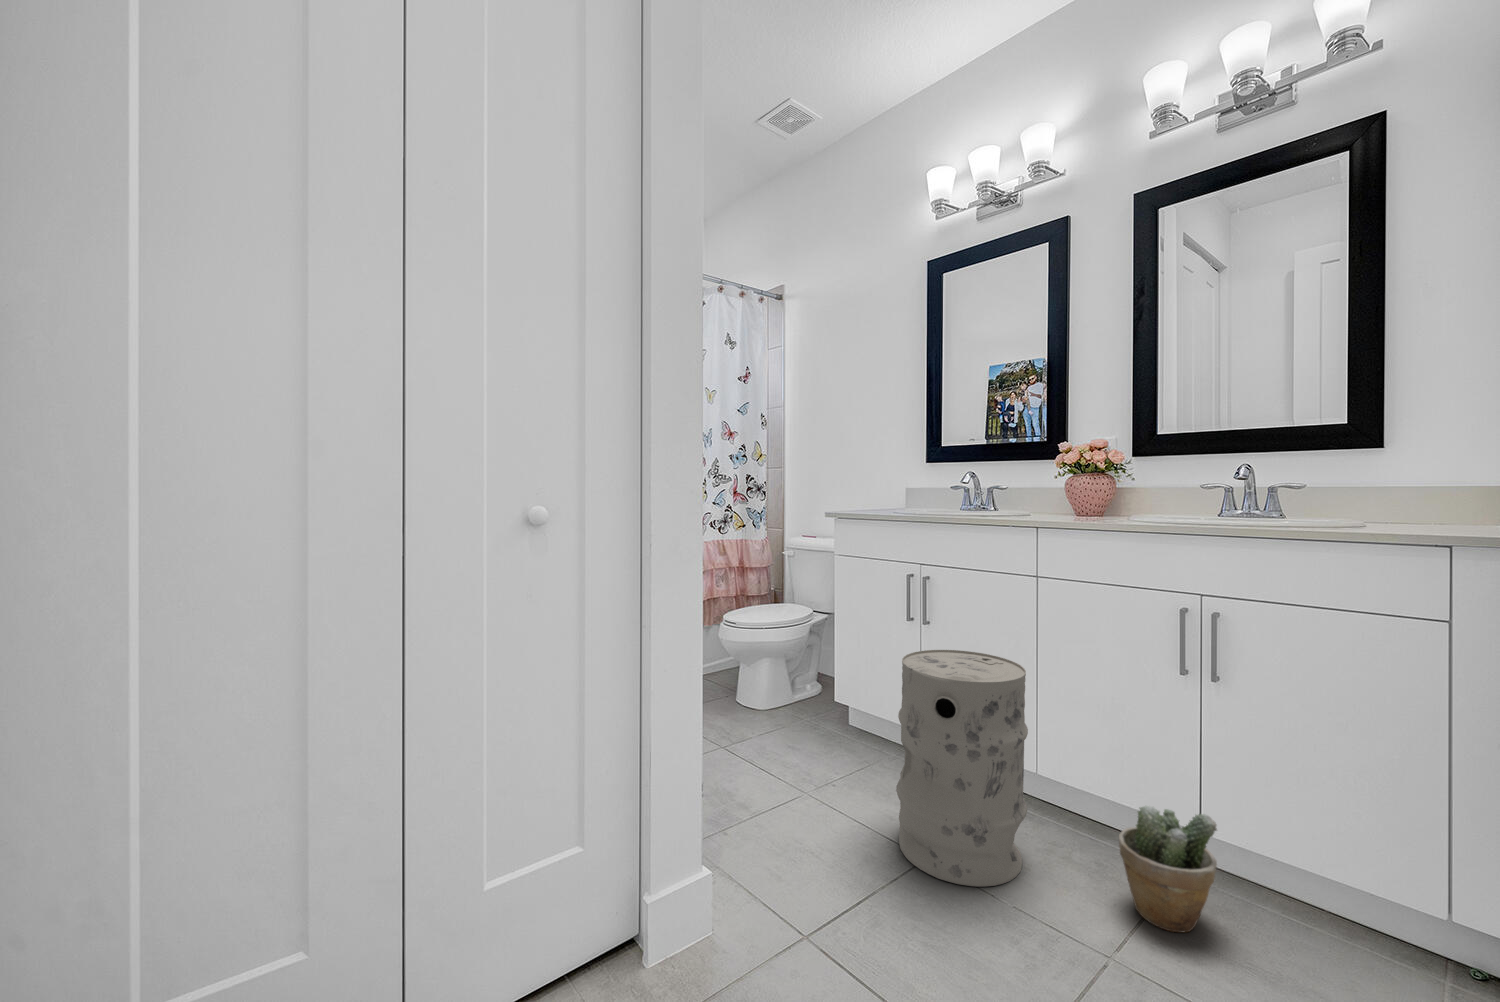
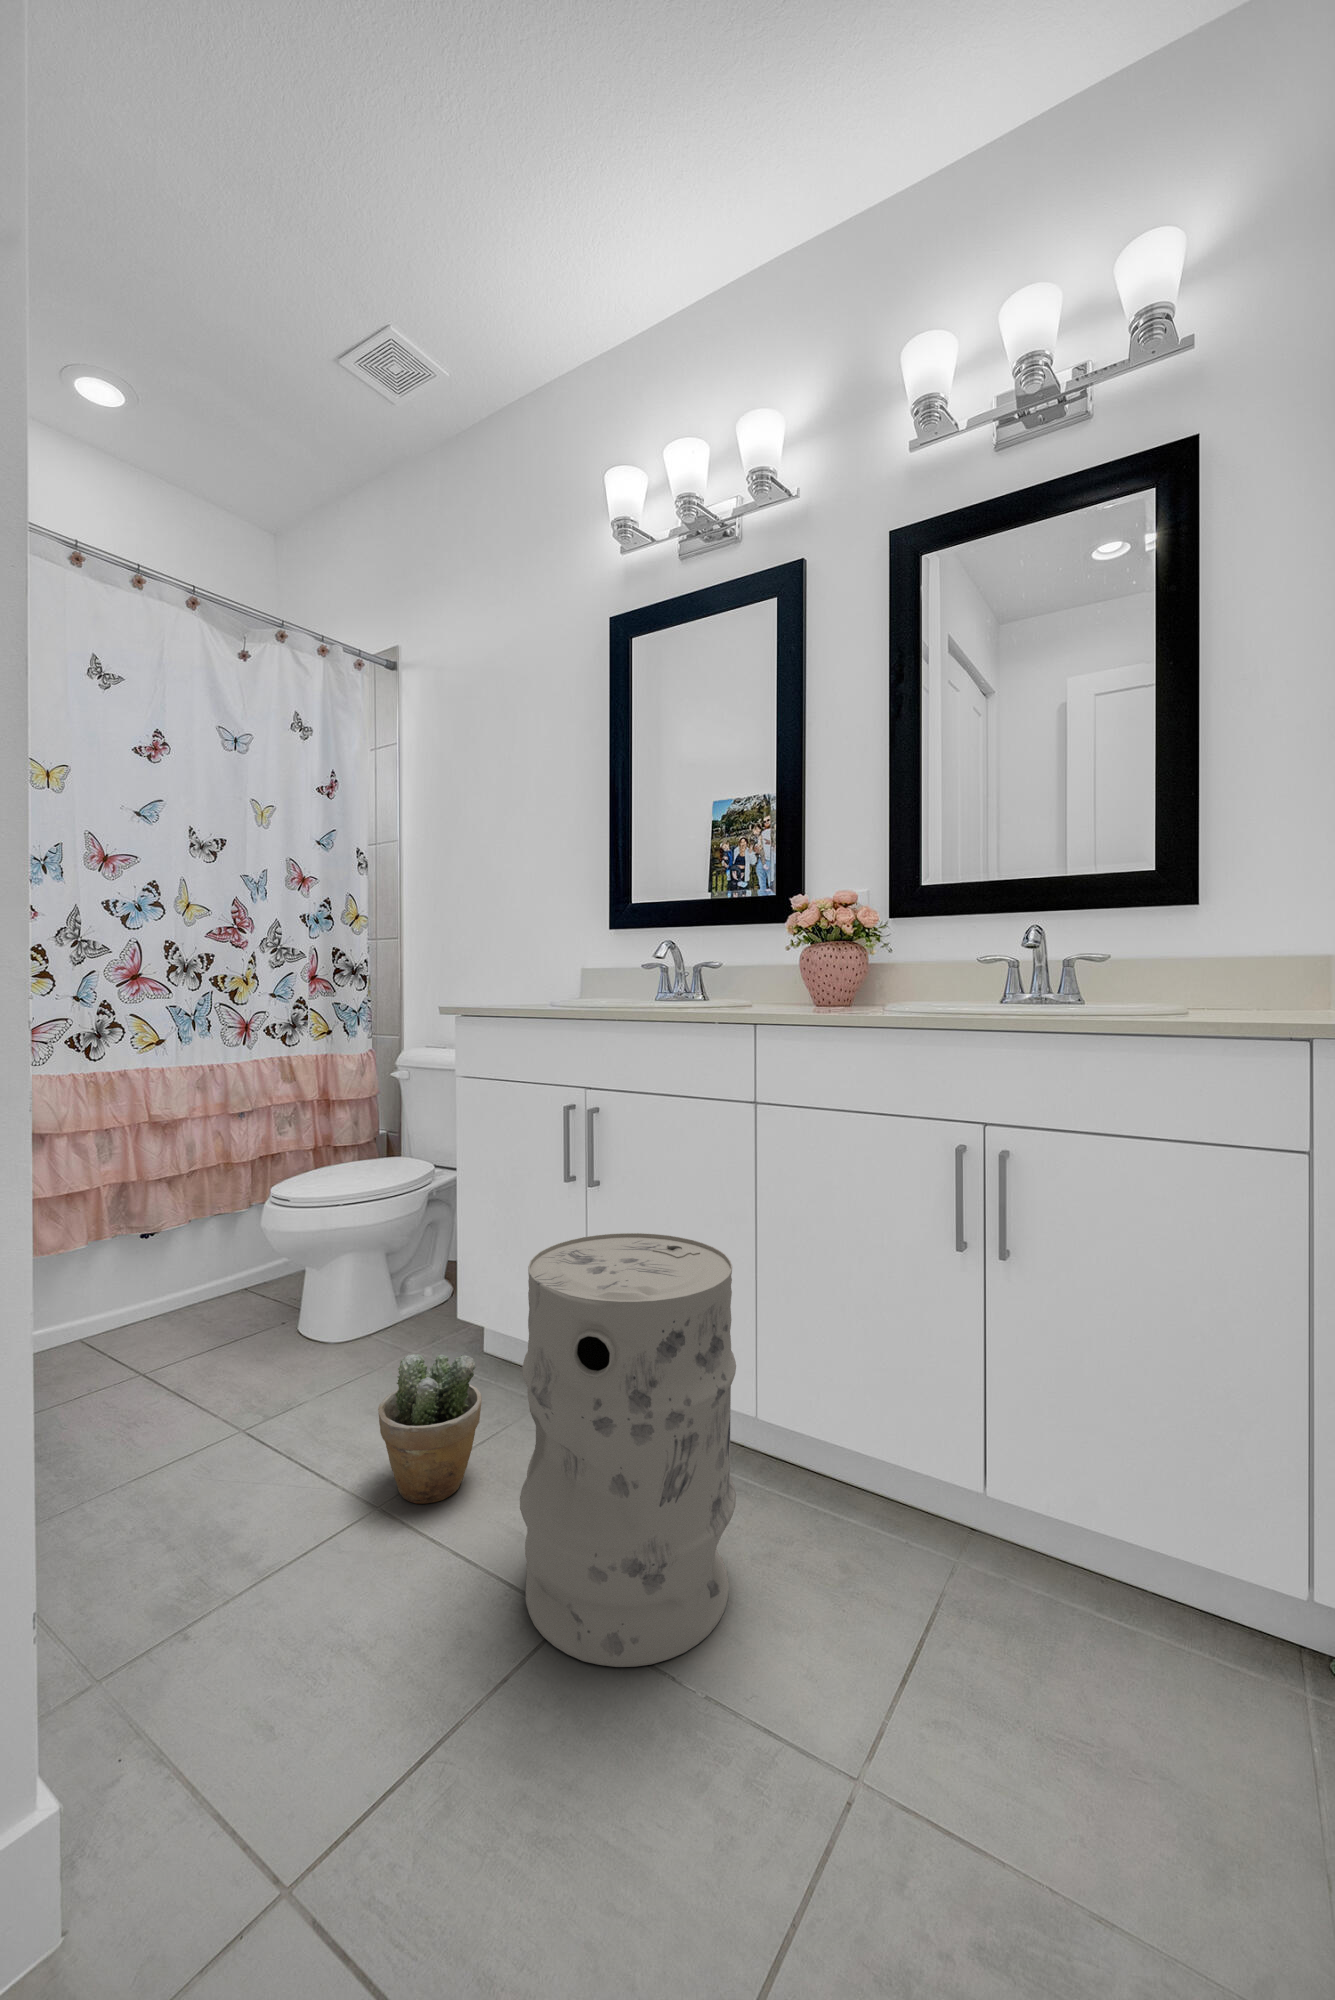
potted plant: present [1119,806,1217,932] -> present [378,1354,482,1503]

